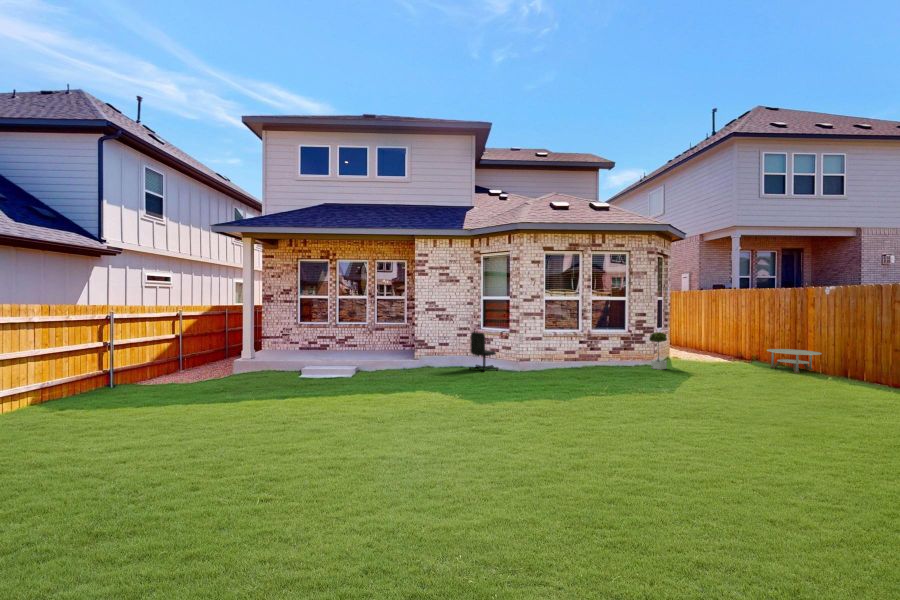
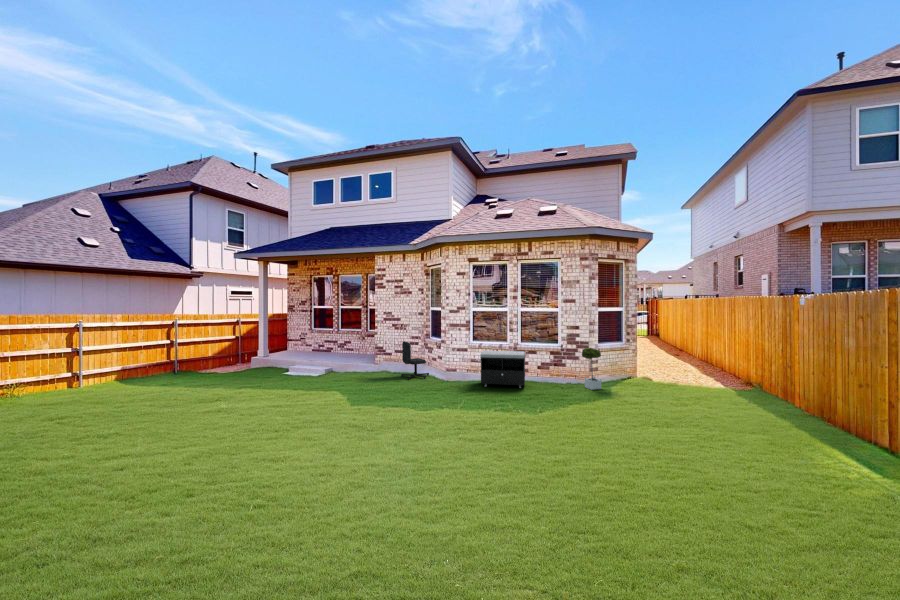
storage bench: none [559,338,608,373] -> present [480,351,525,388]
round table: present [767,349,822,373] -> none [733,373,808,408]

